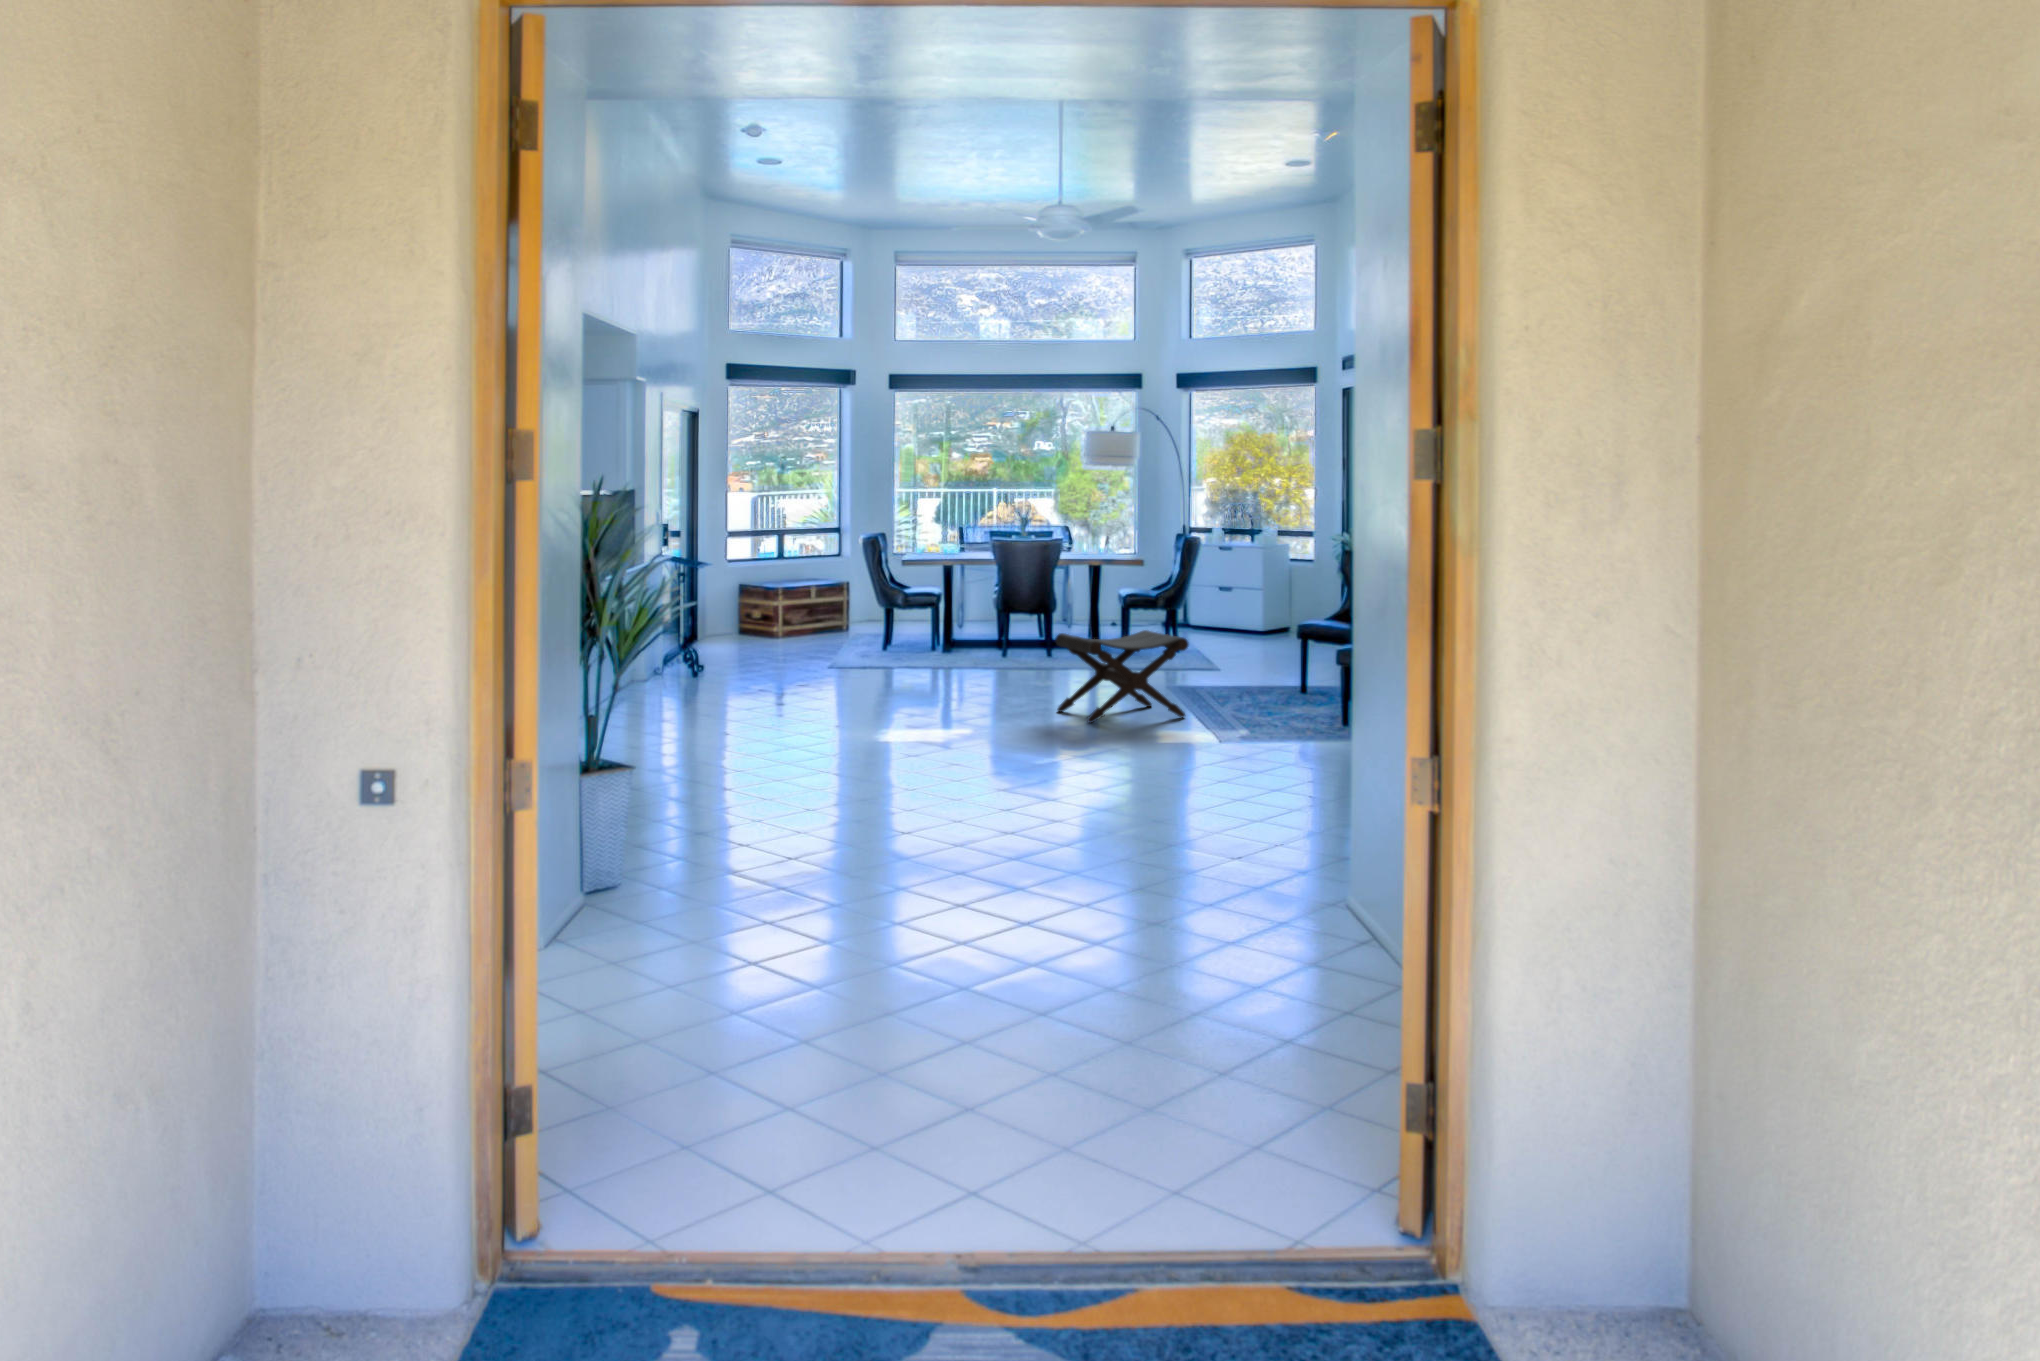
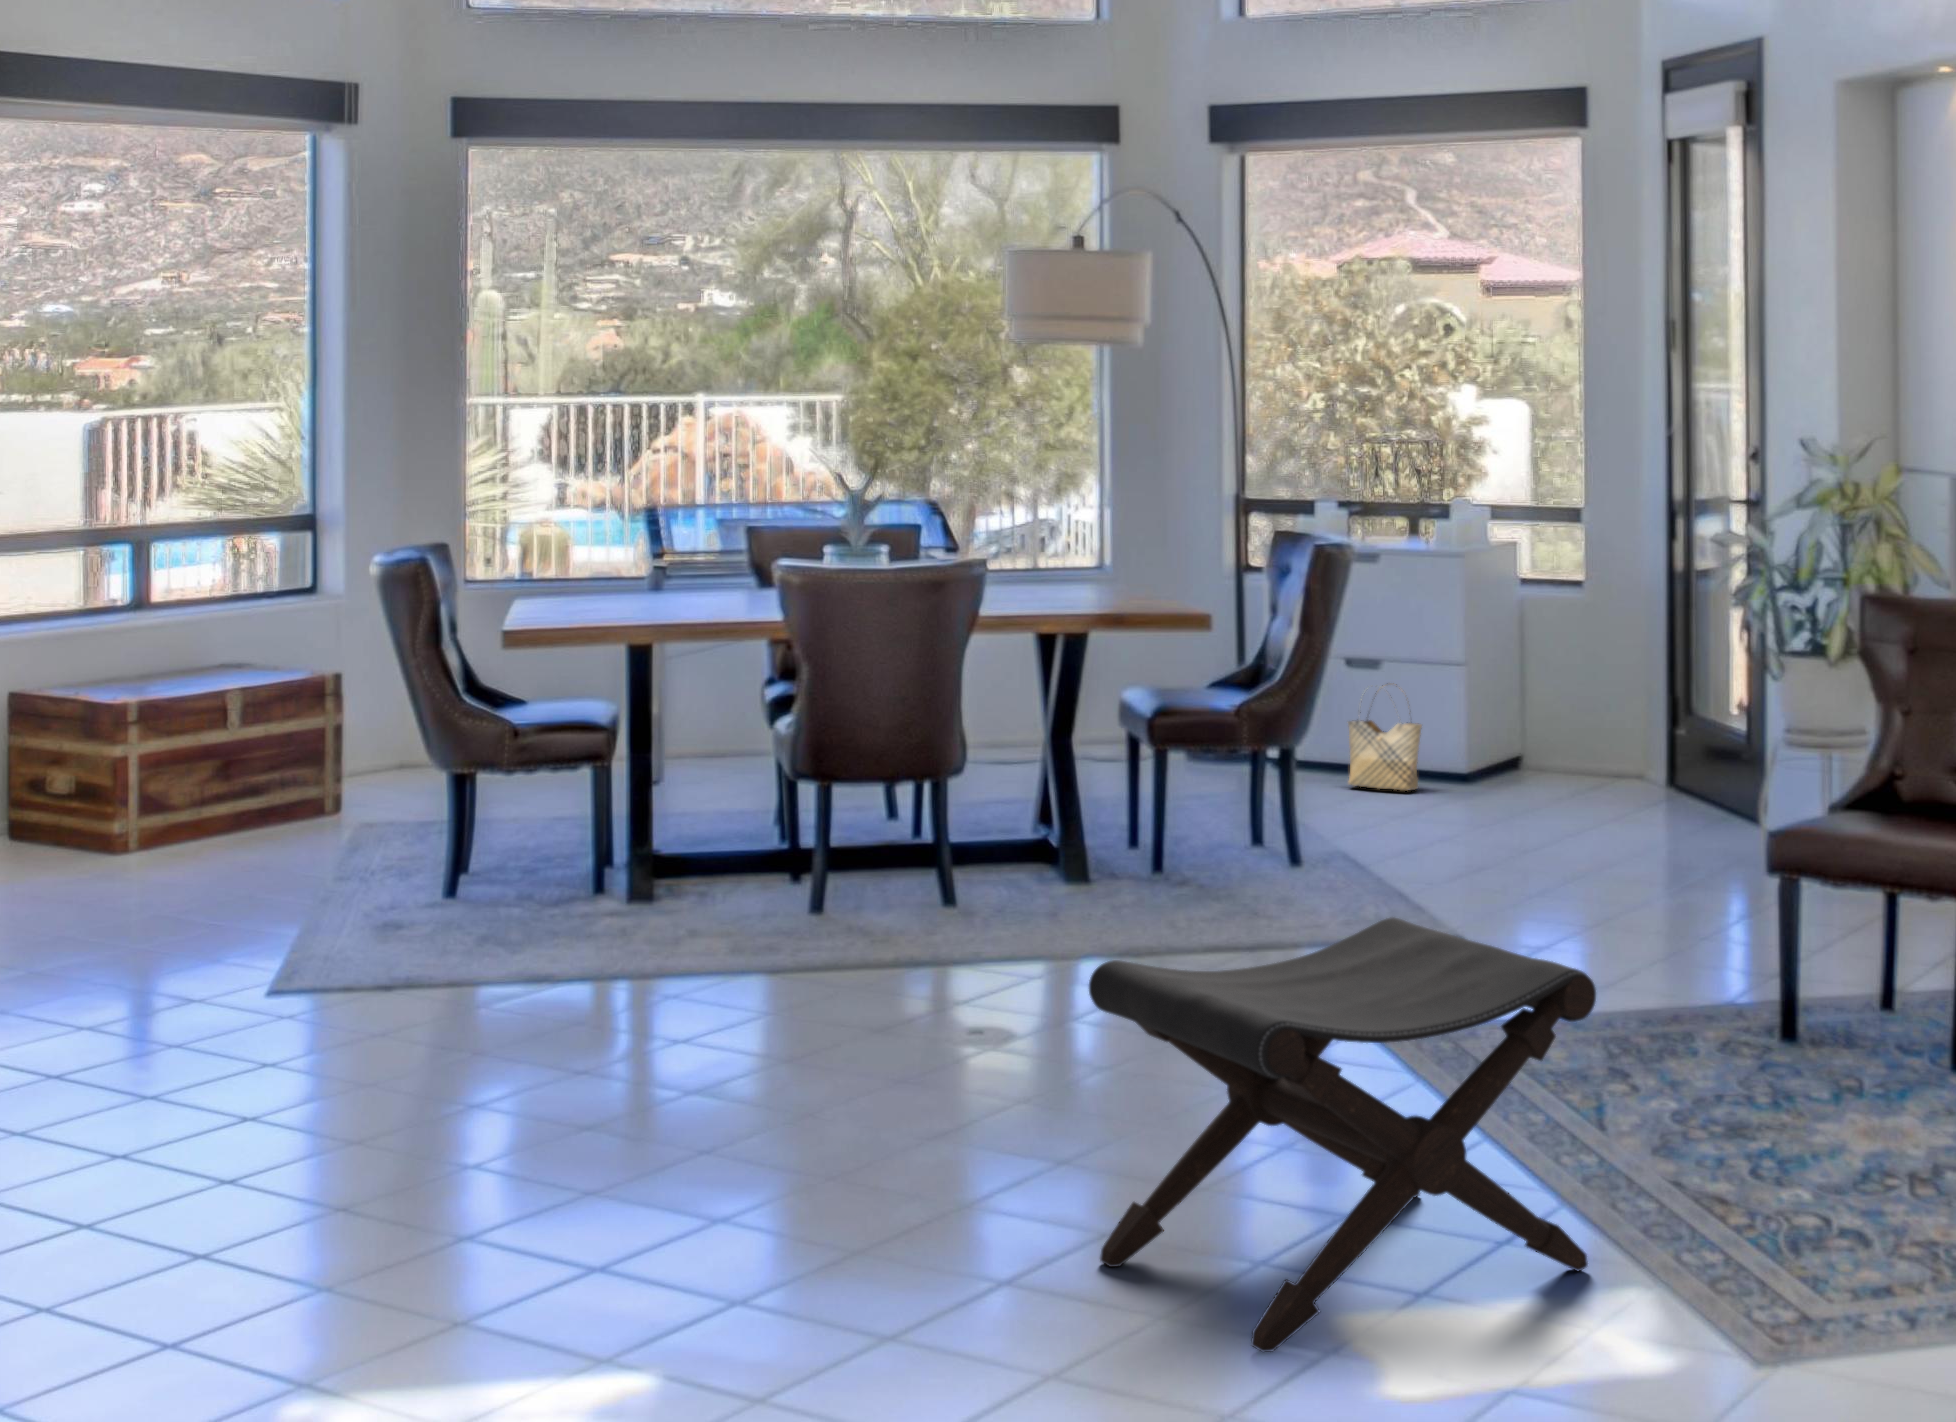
woven basket: none [1214,597,1243,637] -> present [1348,685,1422,791]

